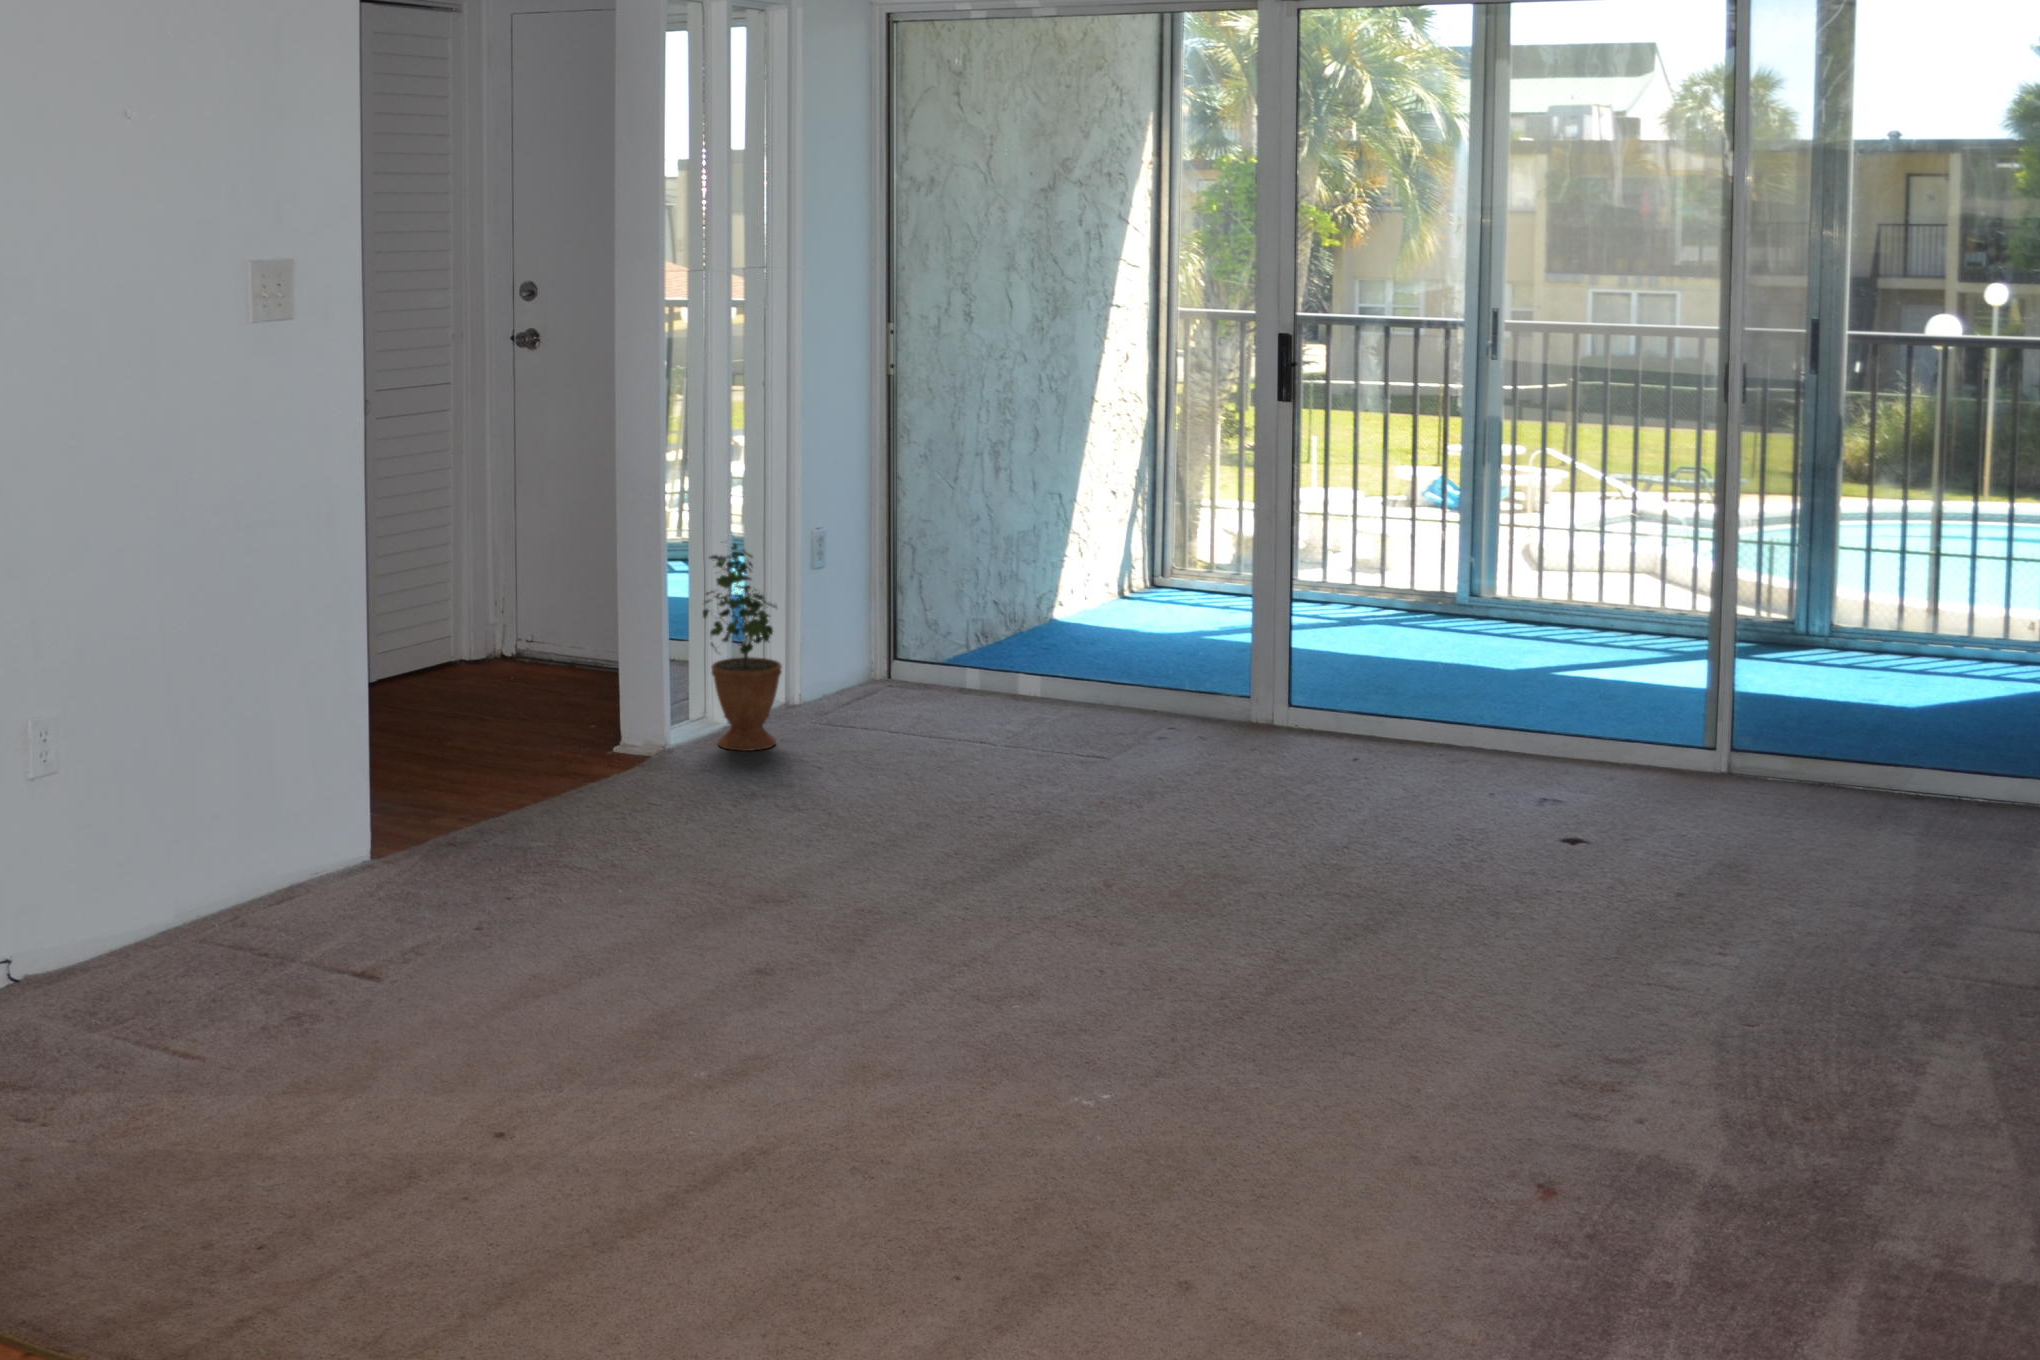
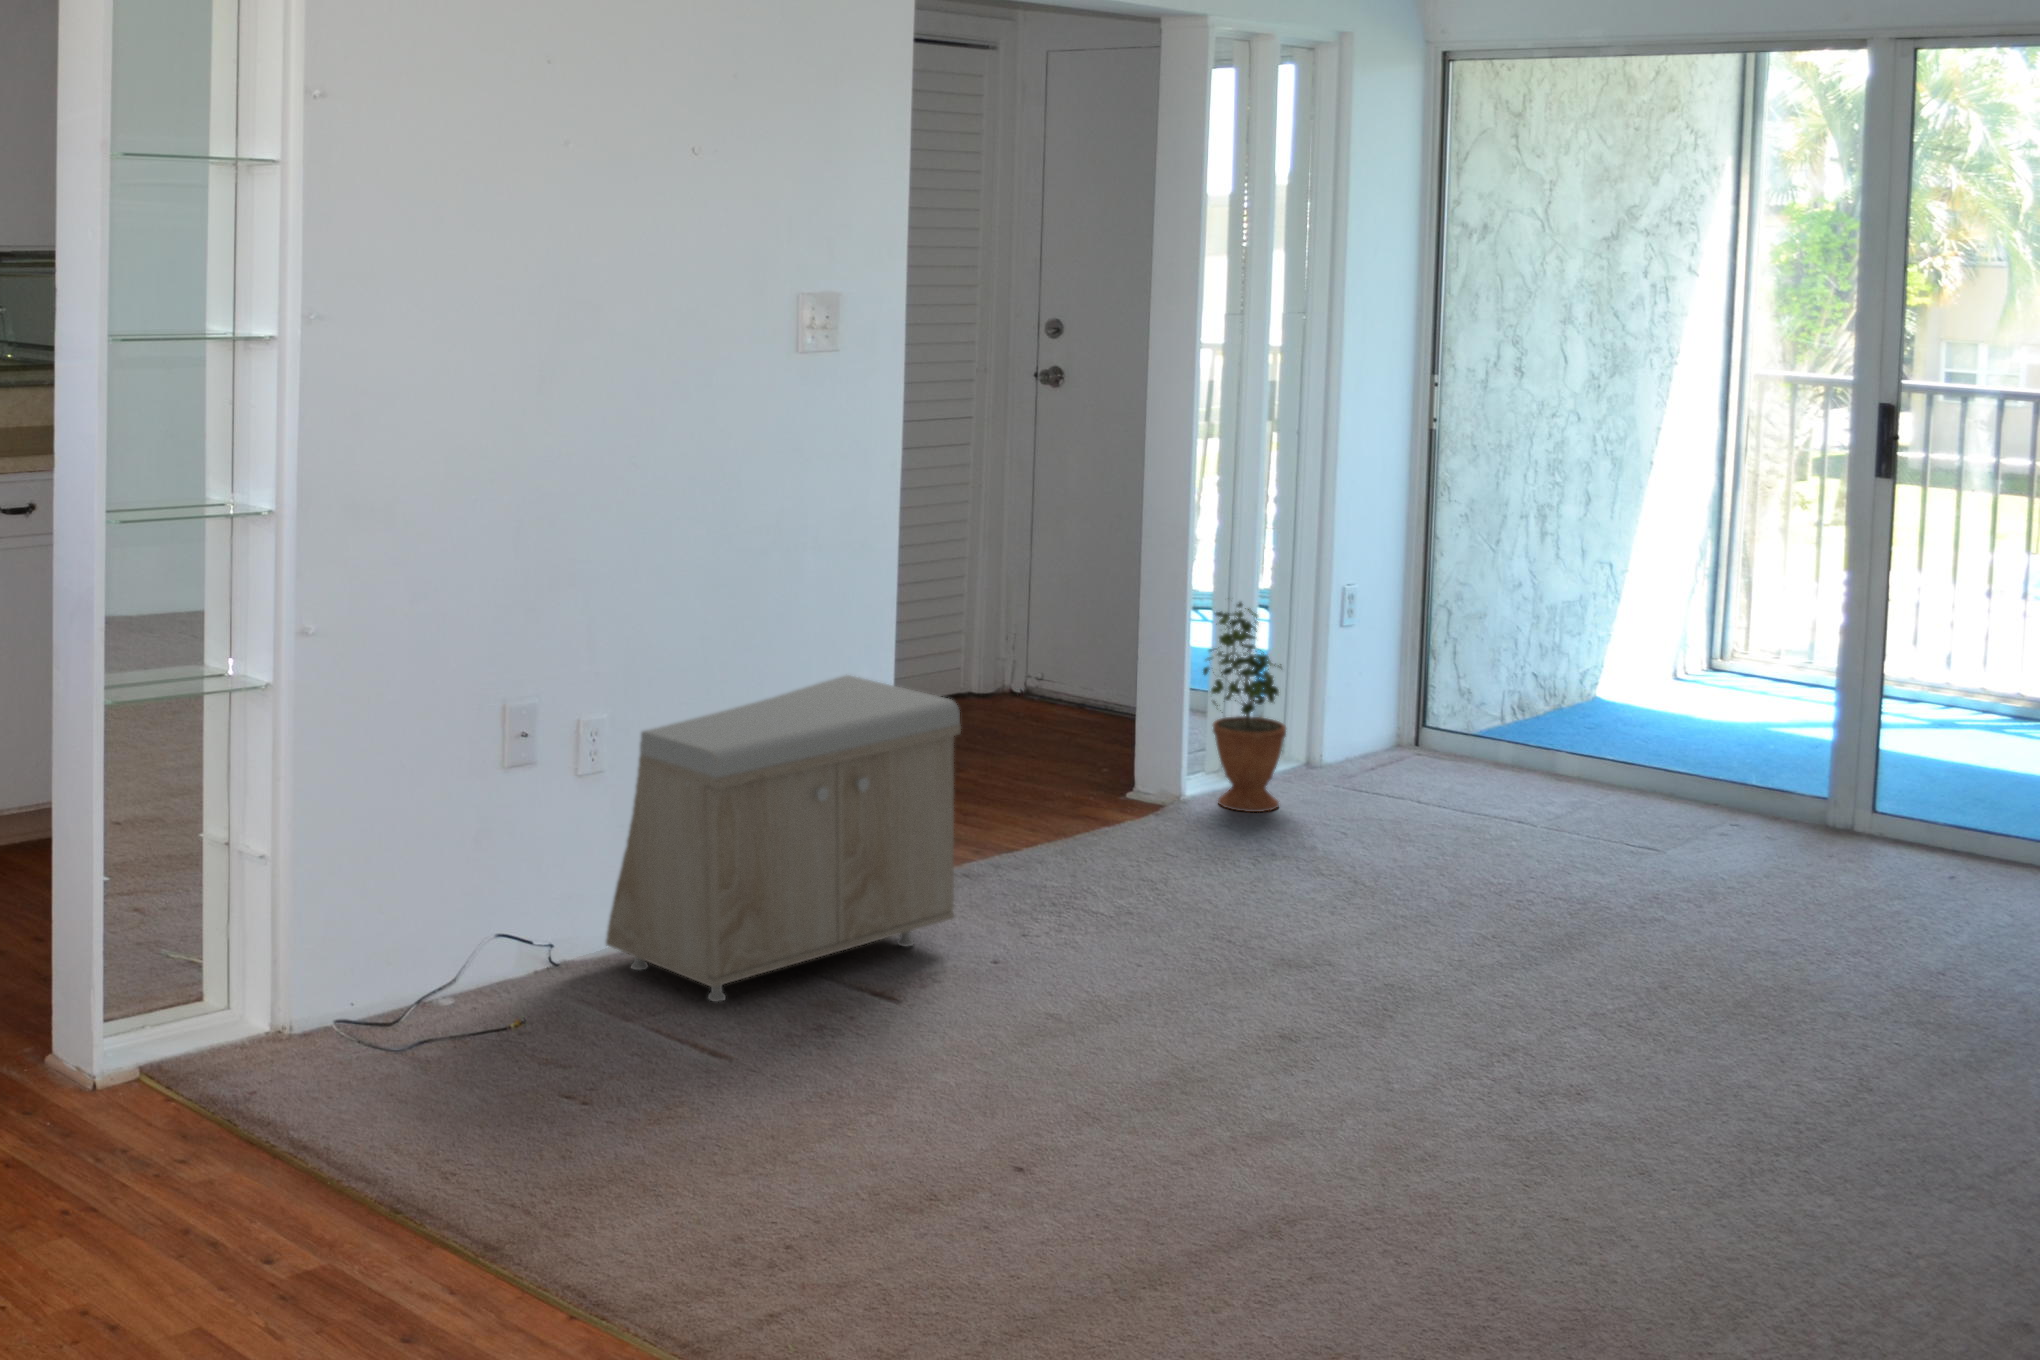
storage bench: none [60,625,485,999] -> present [606,675,961,1002]

